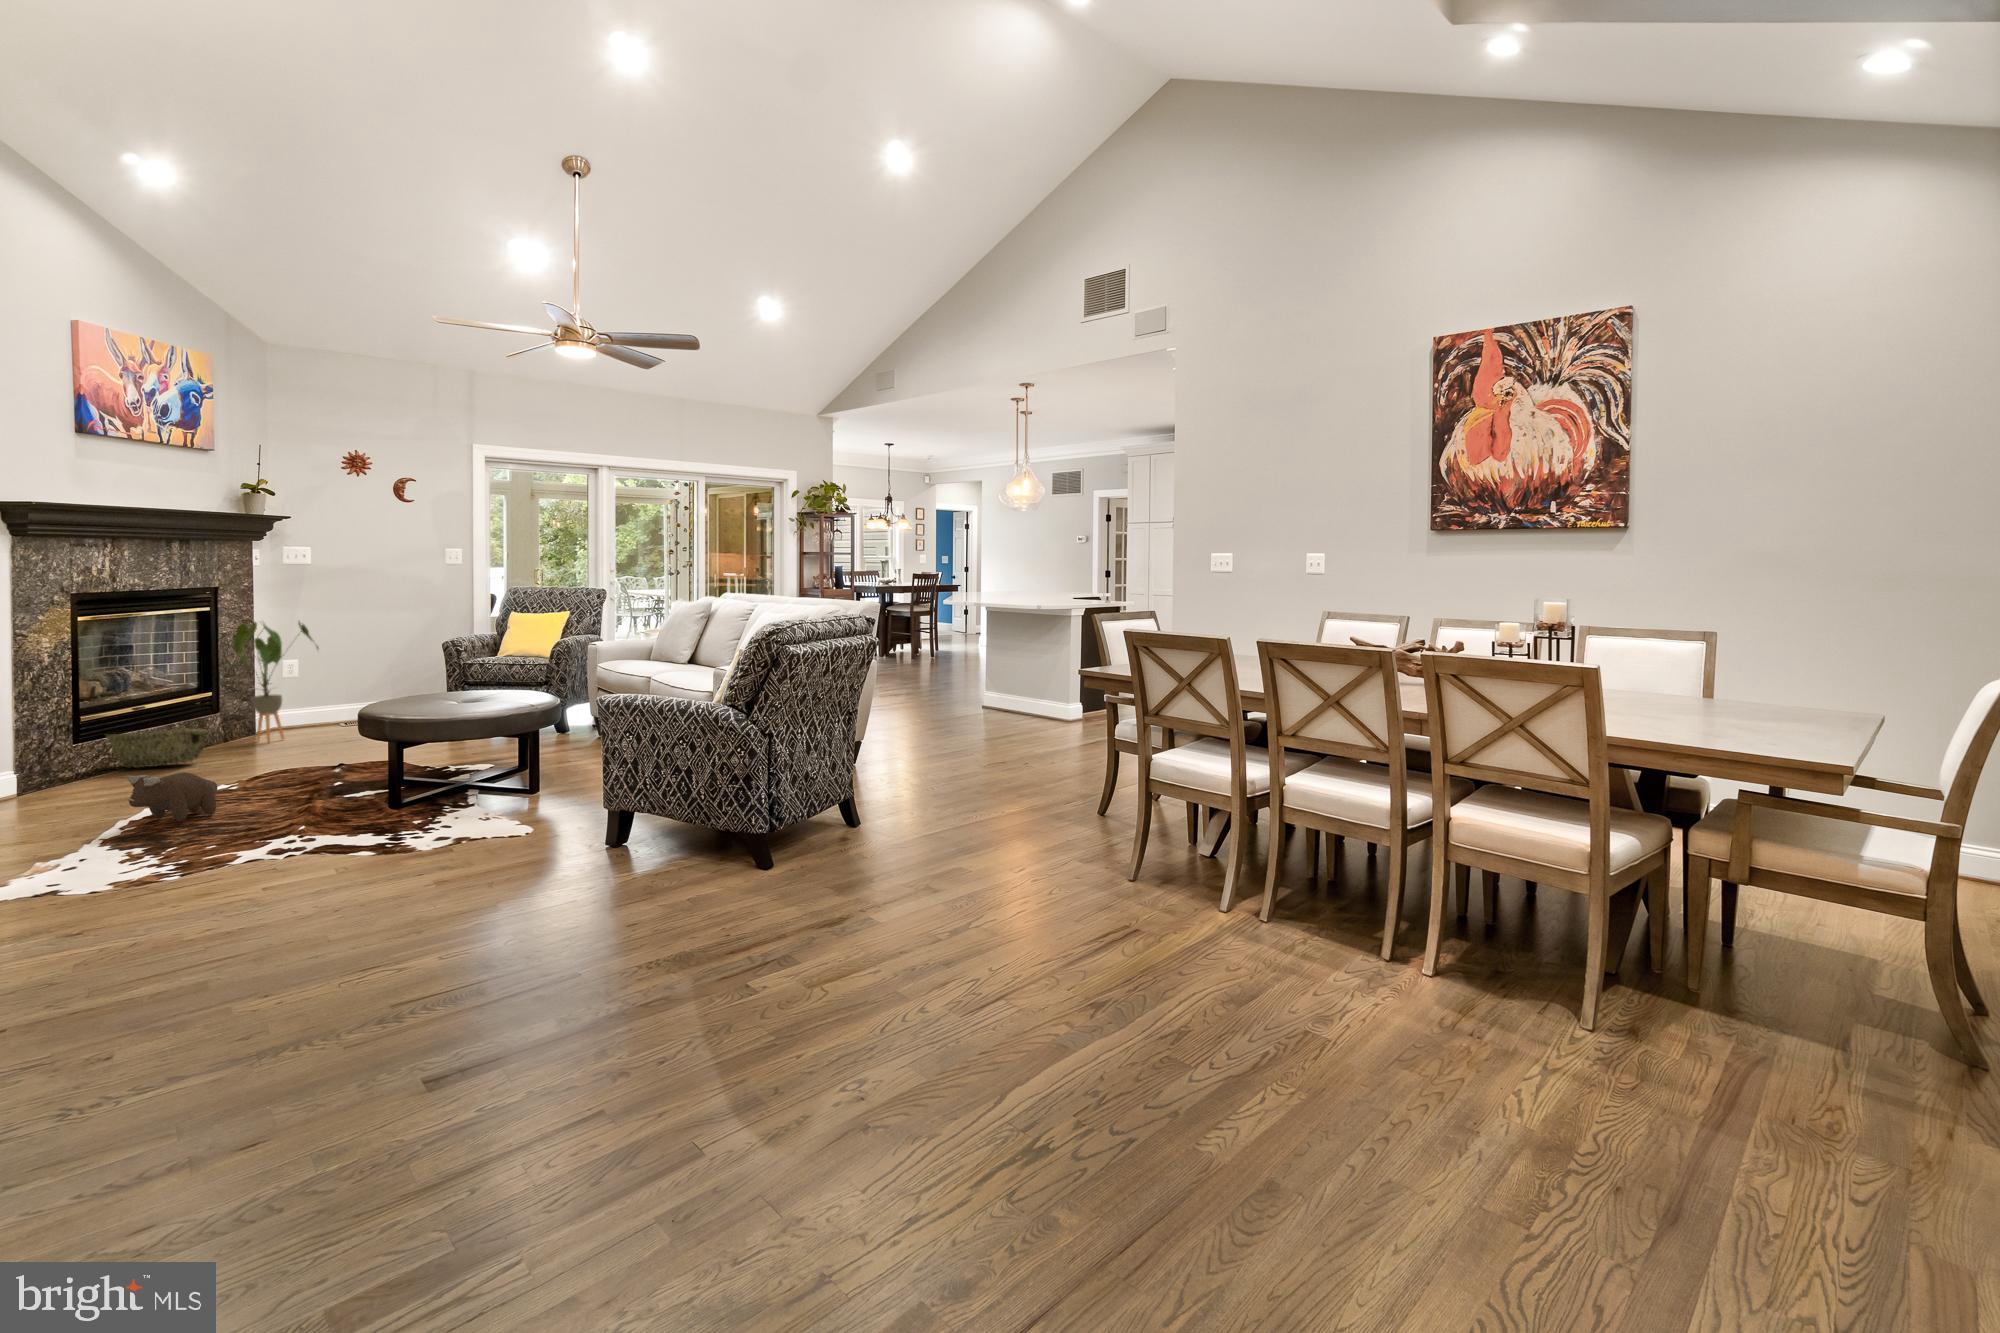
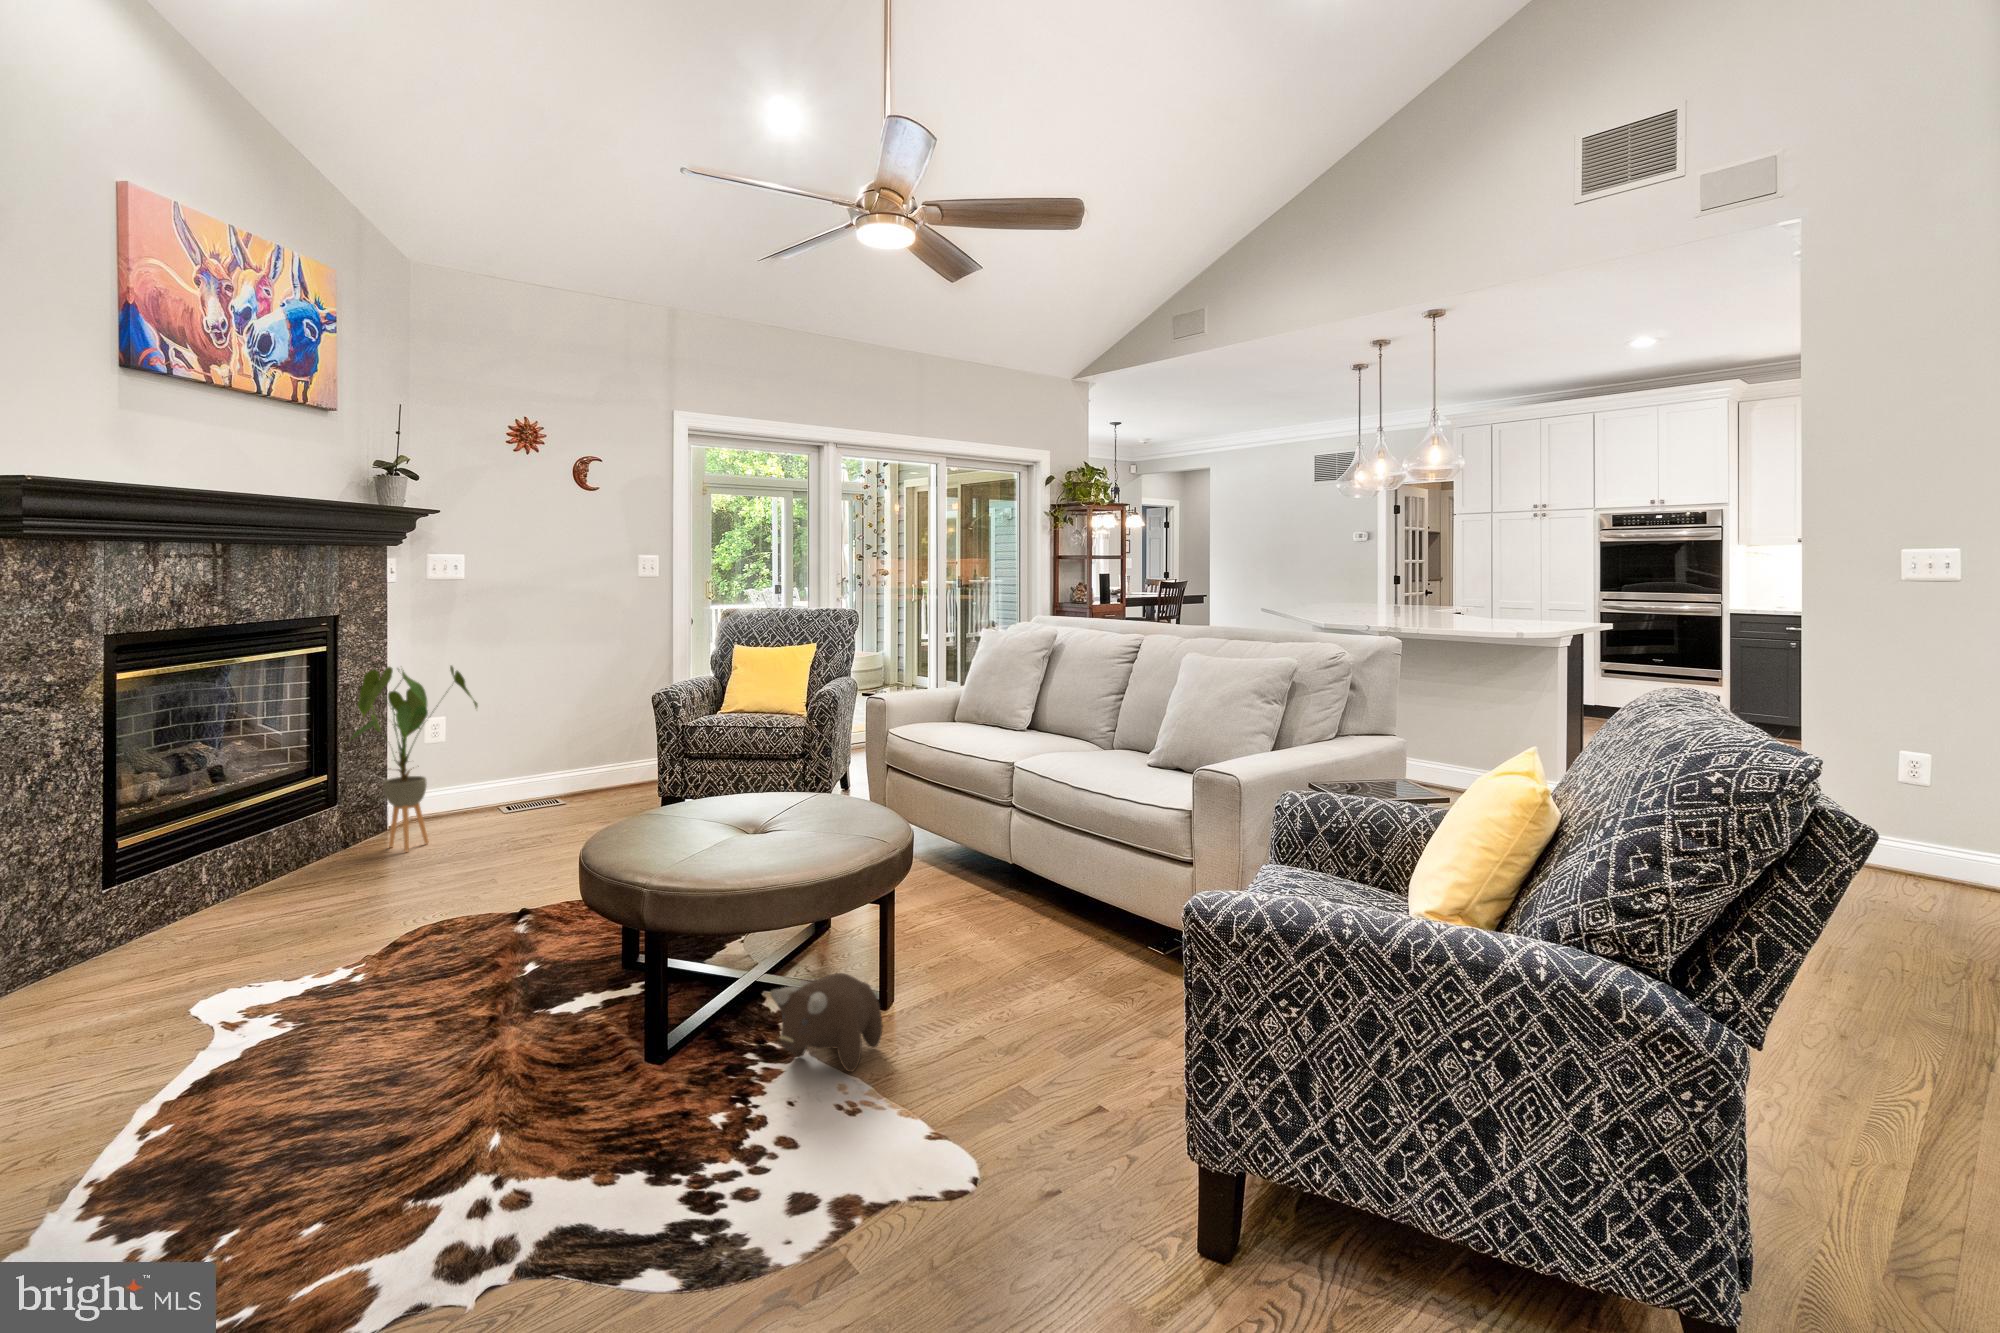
woven basket: present [107,728,206,768] -> none [134,850,317,920]
plush toy: present [125,772,217,822] -> present [770,973,882,1072]

